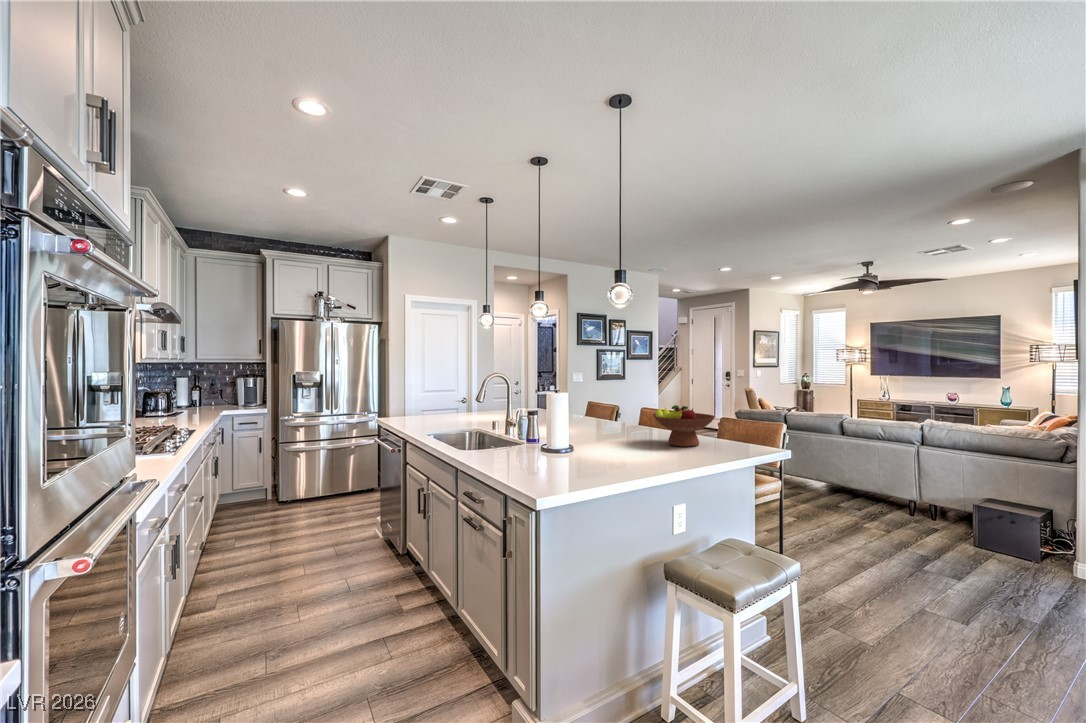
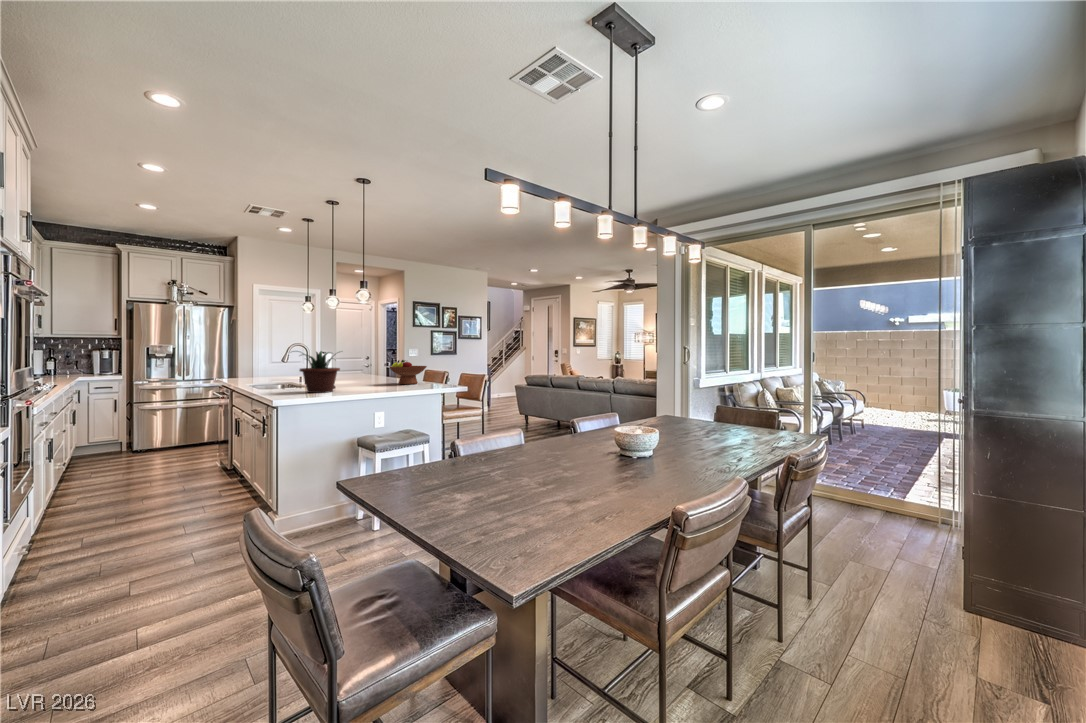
potted plant: none [540,395,618,474] -> present [298,351,340,393]

